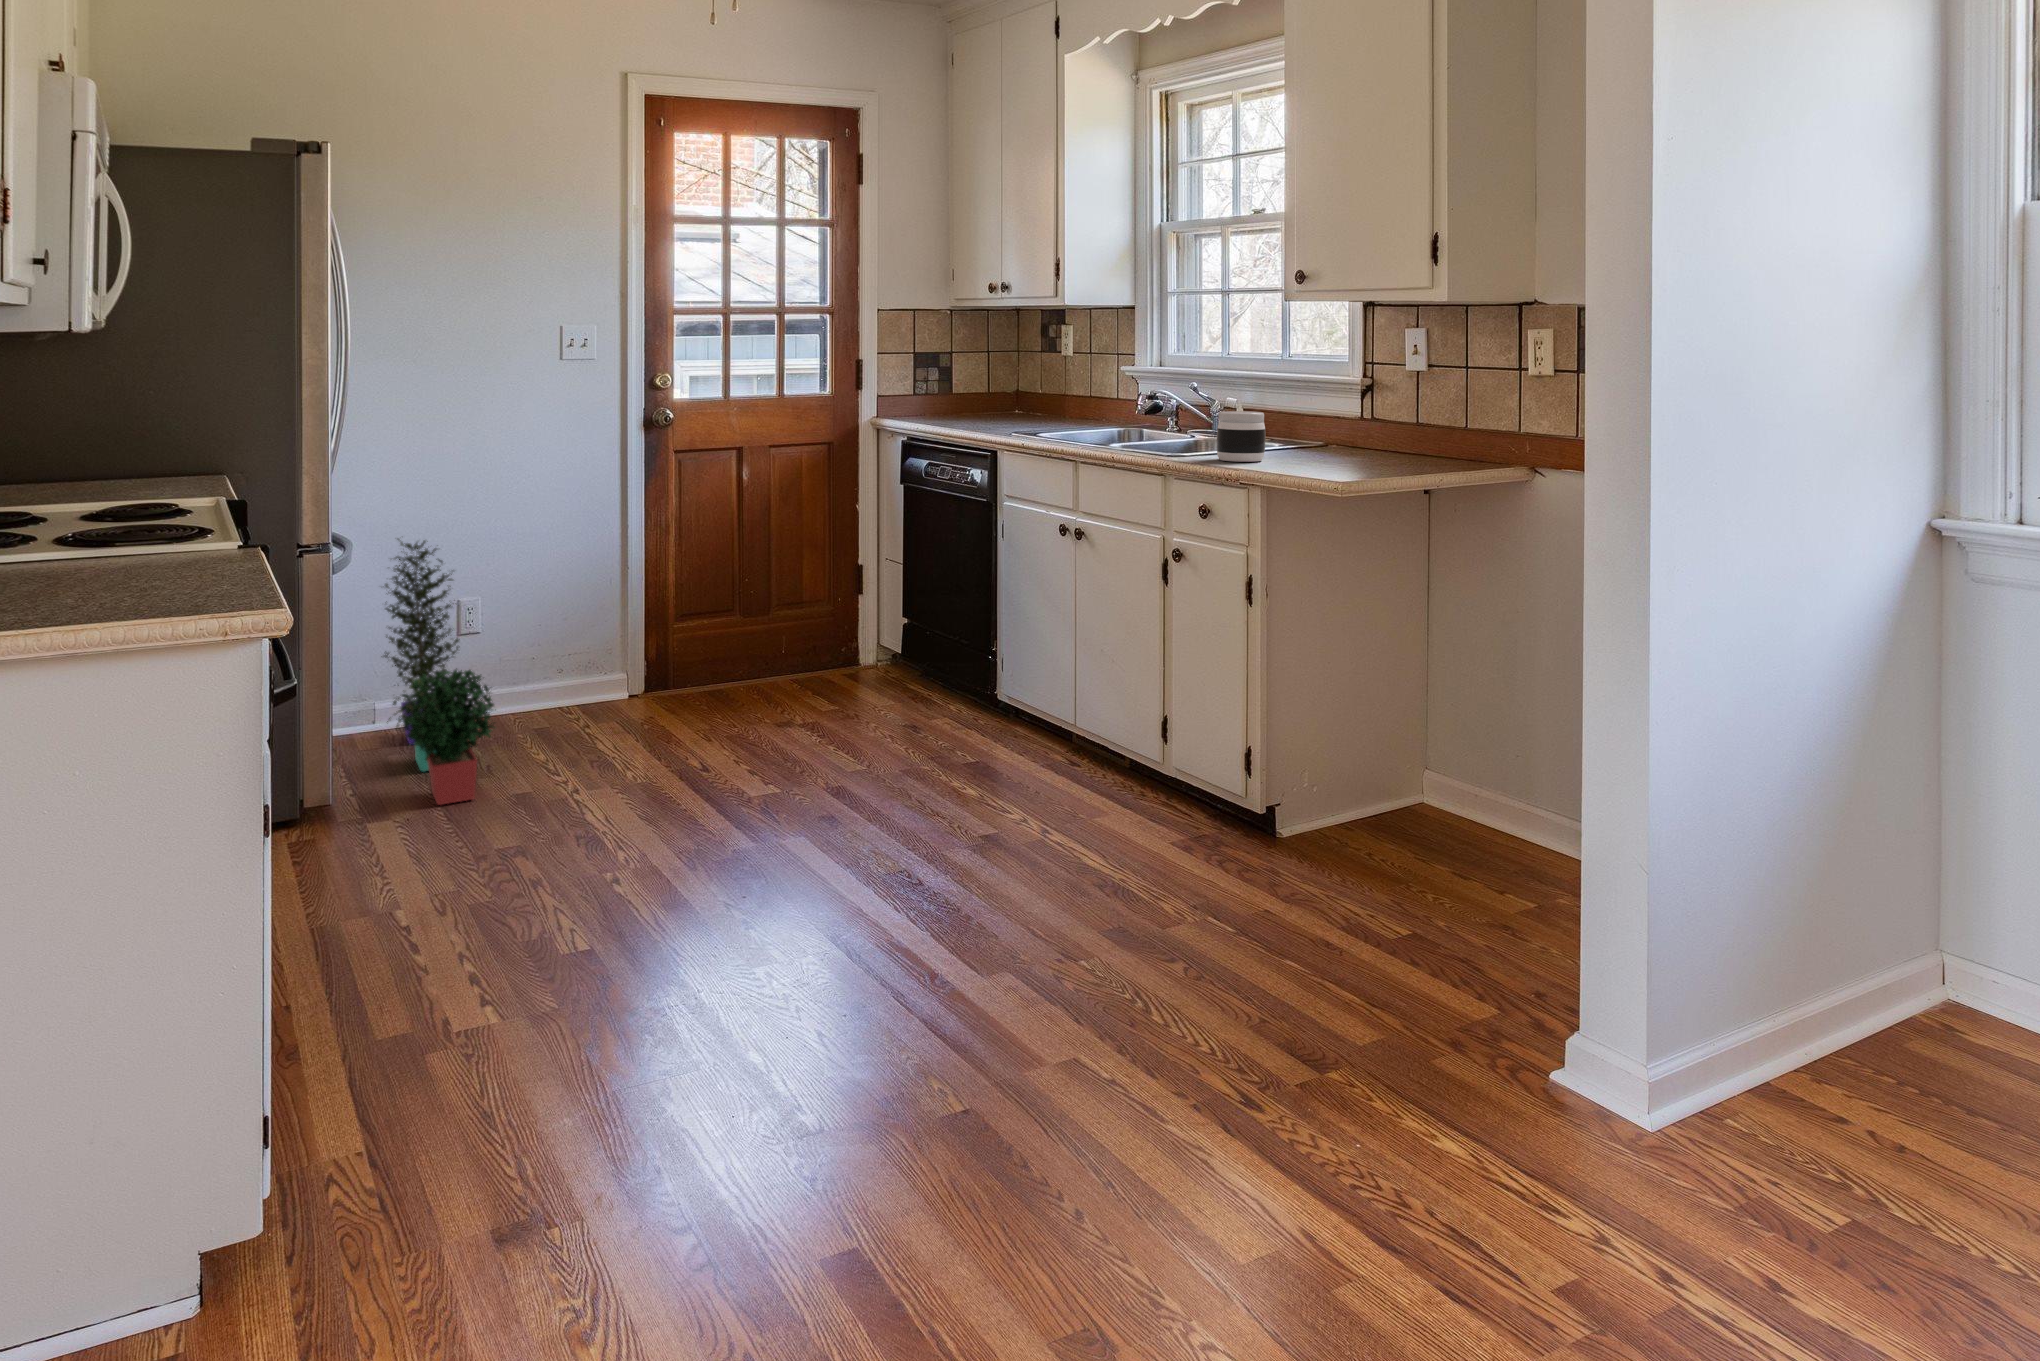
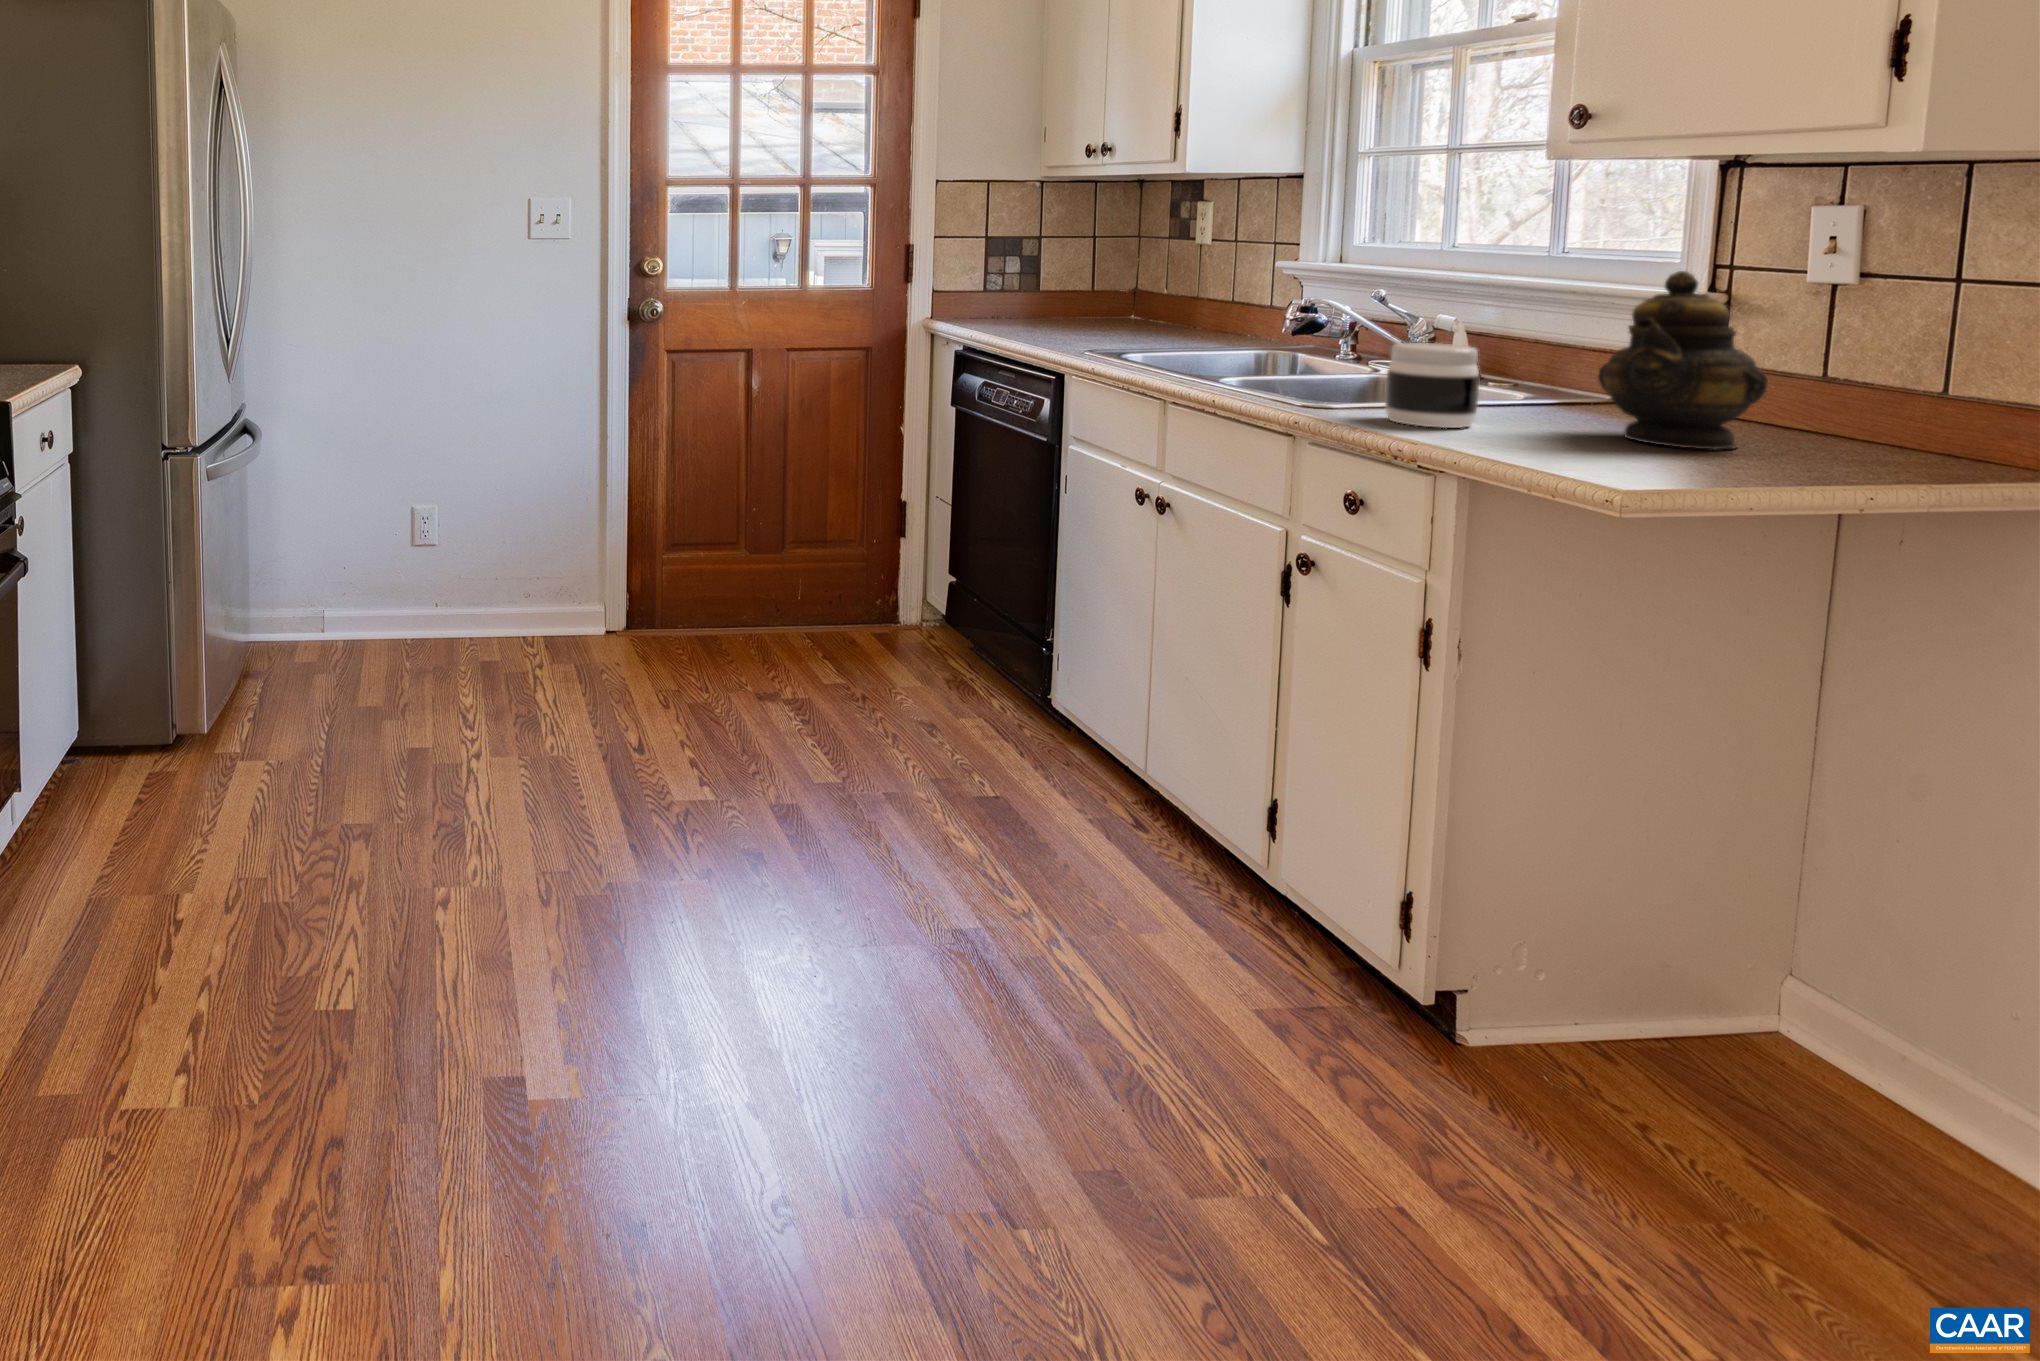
teapot: none [1322,363,1401,464] -> present [1598,271,1768,449]
potted plant: present [384,539,495,805] -> none [296,434,410,746]

